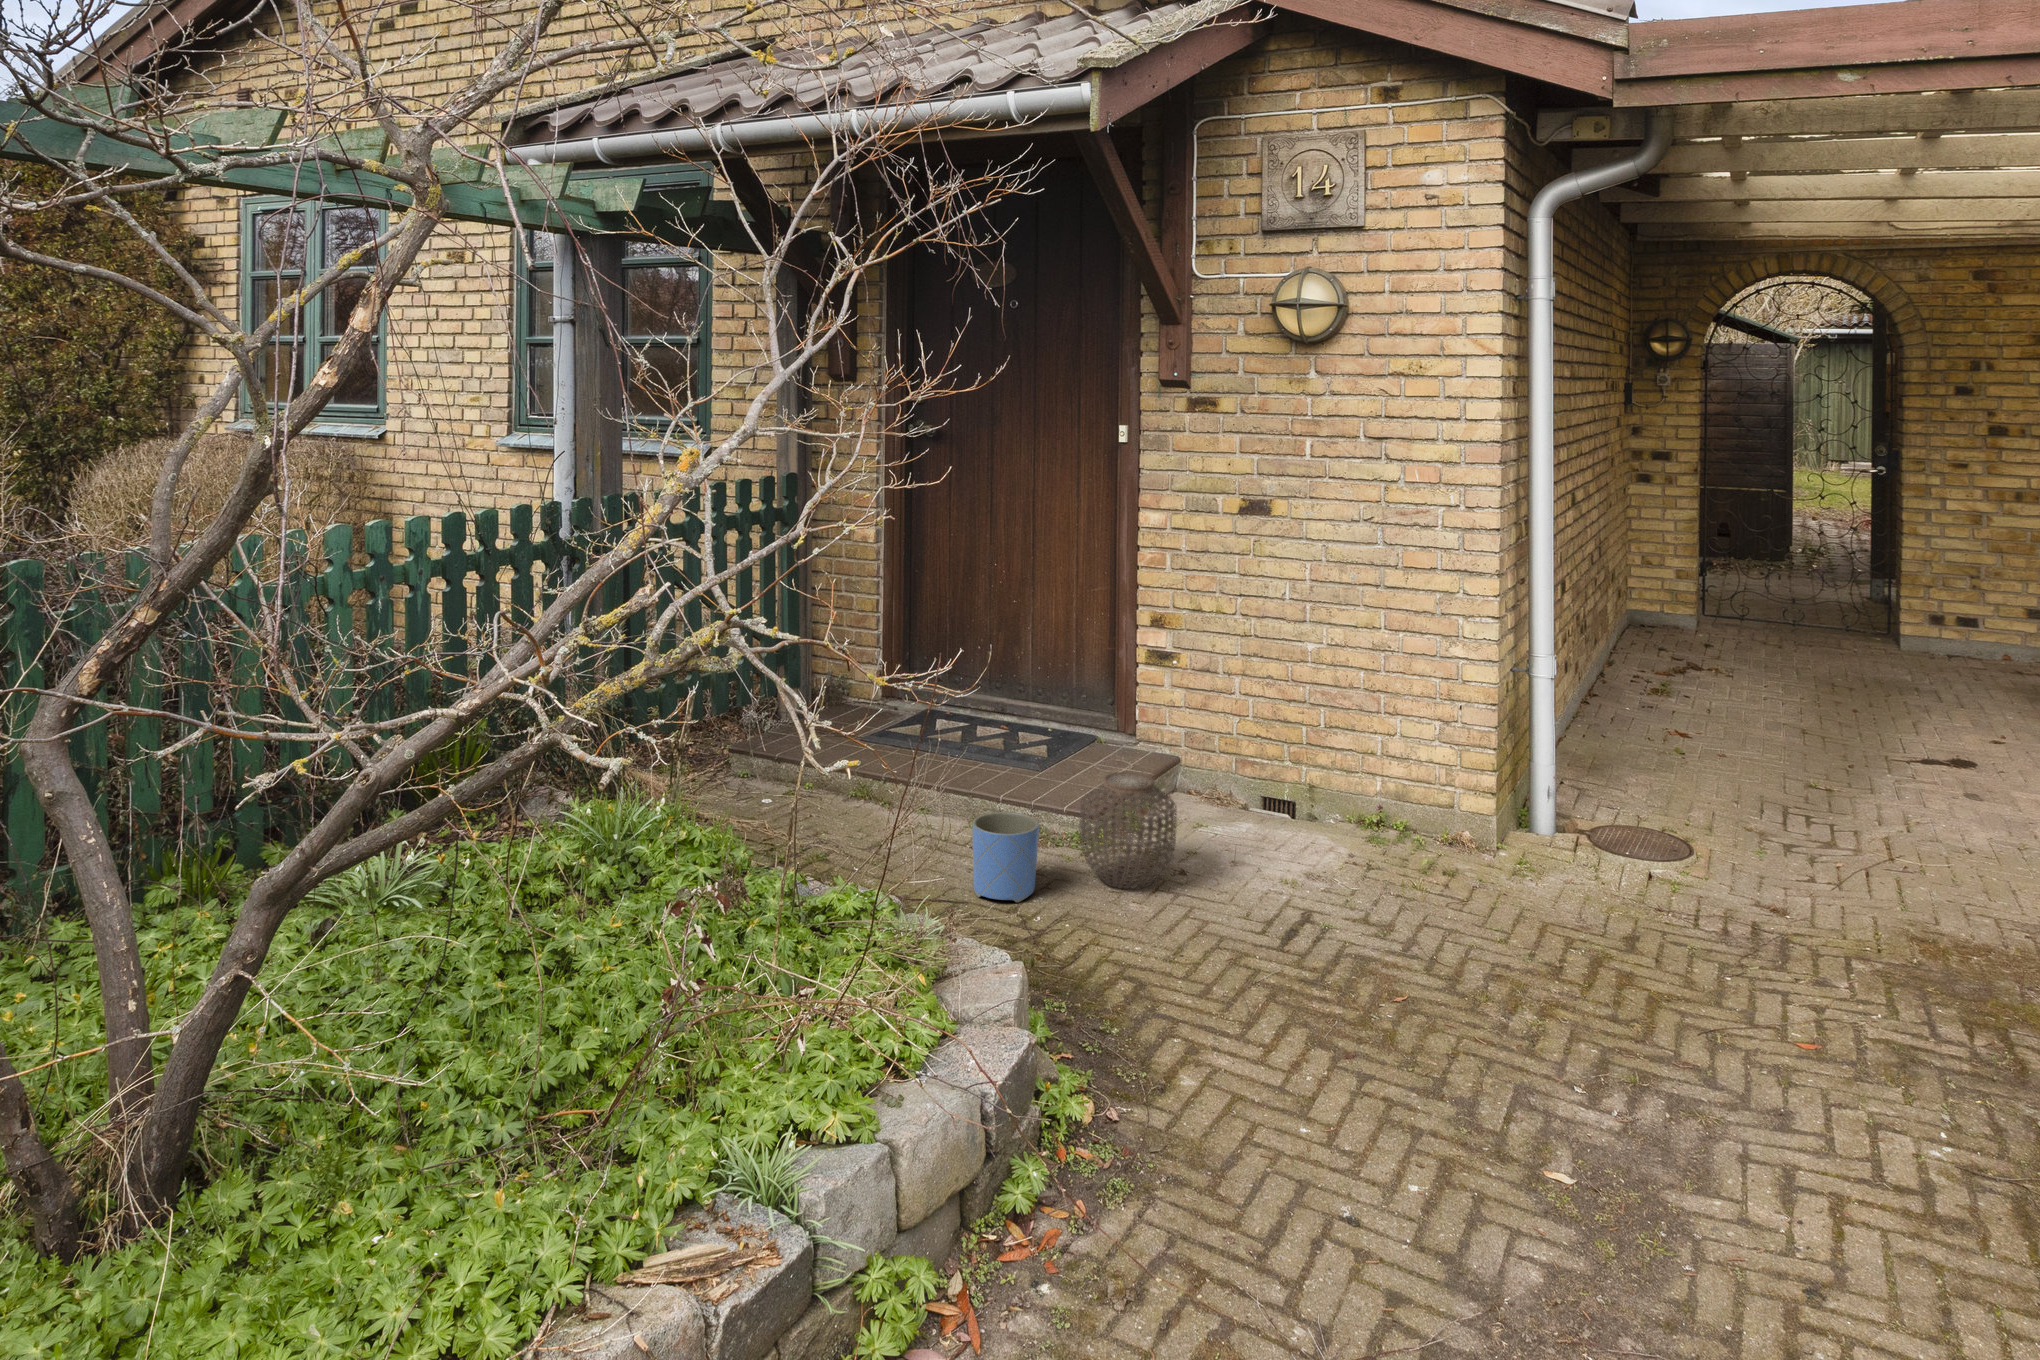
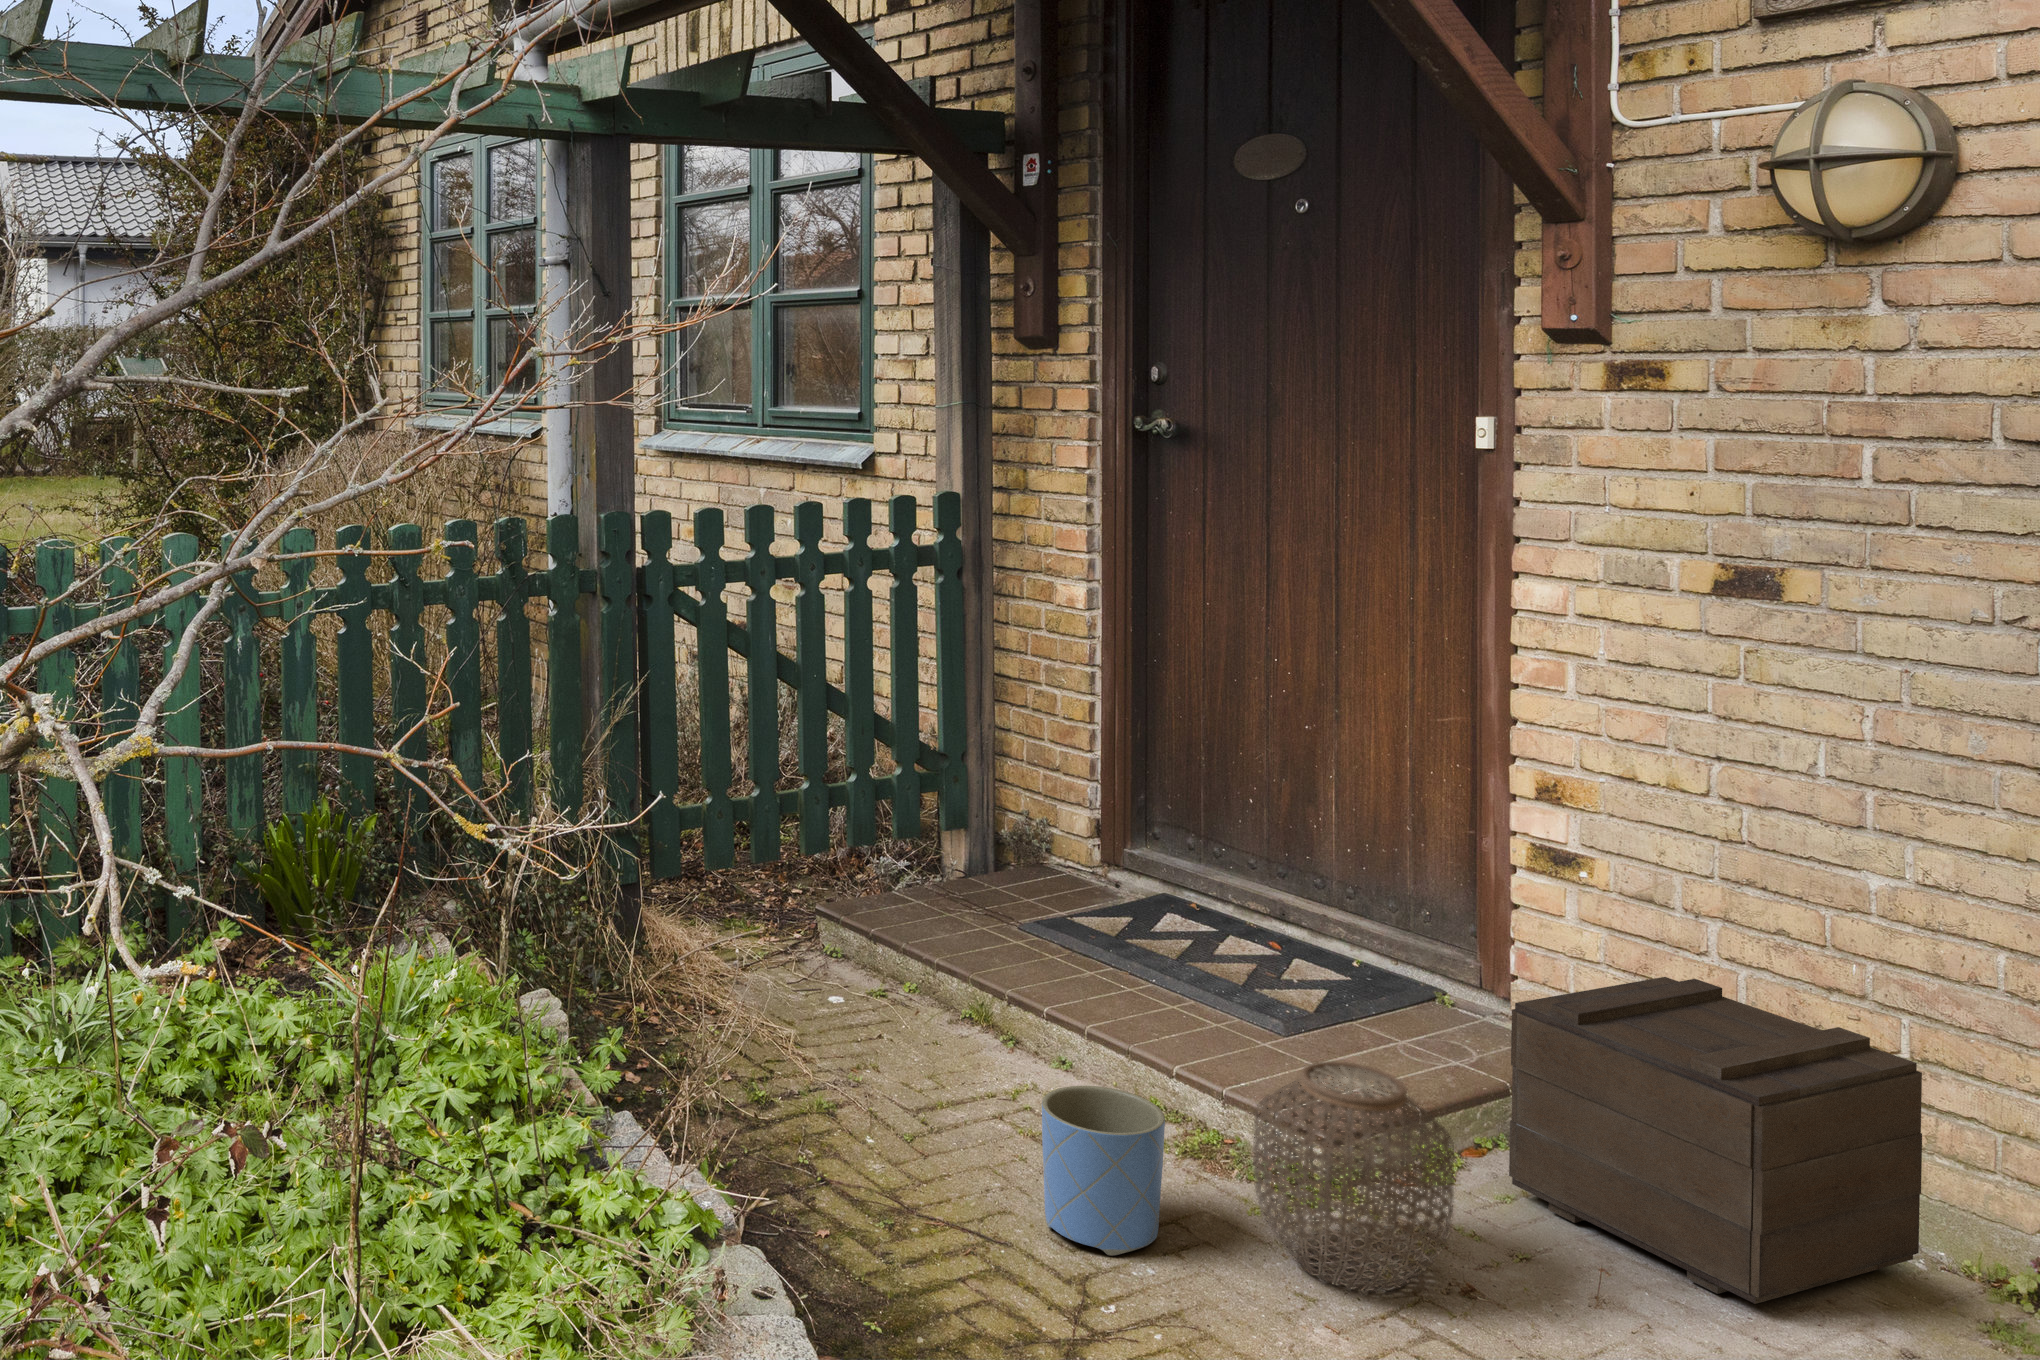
wooden crate: none [1170,705,1336,851] -> present [1509,977,1922,1304]

